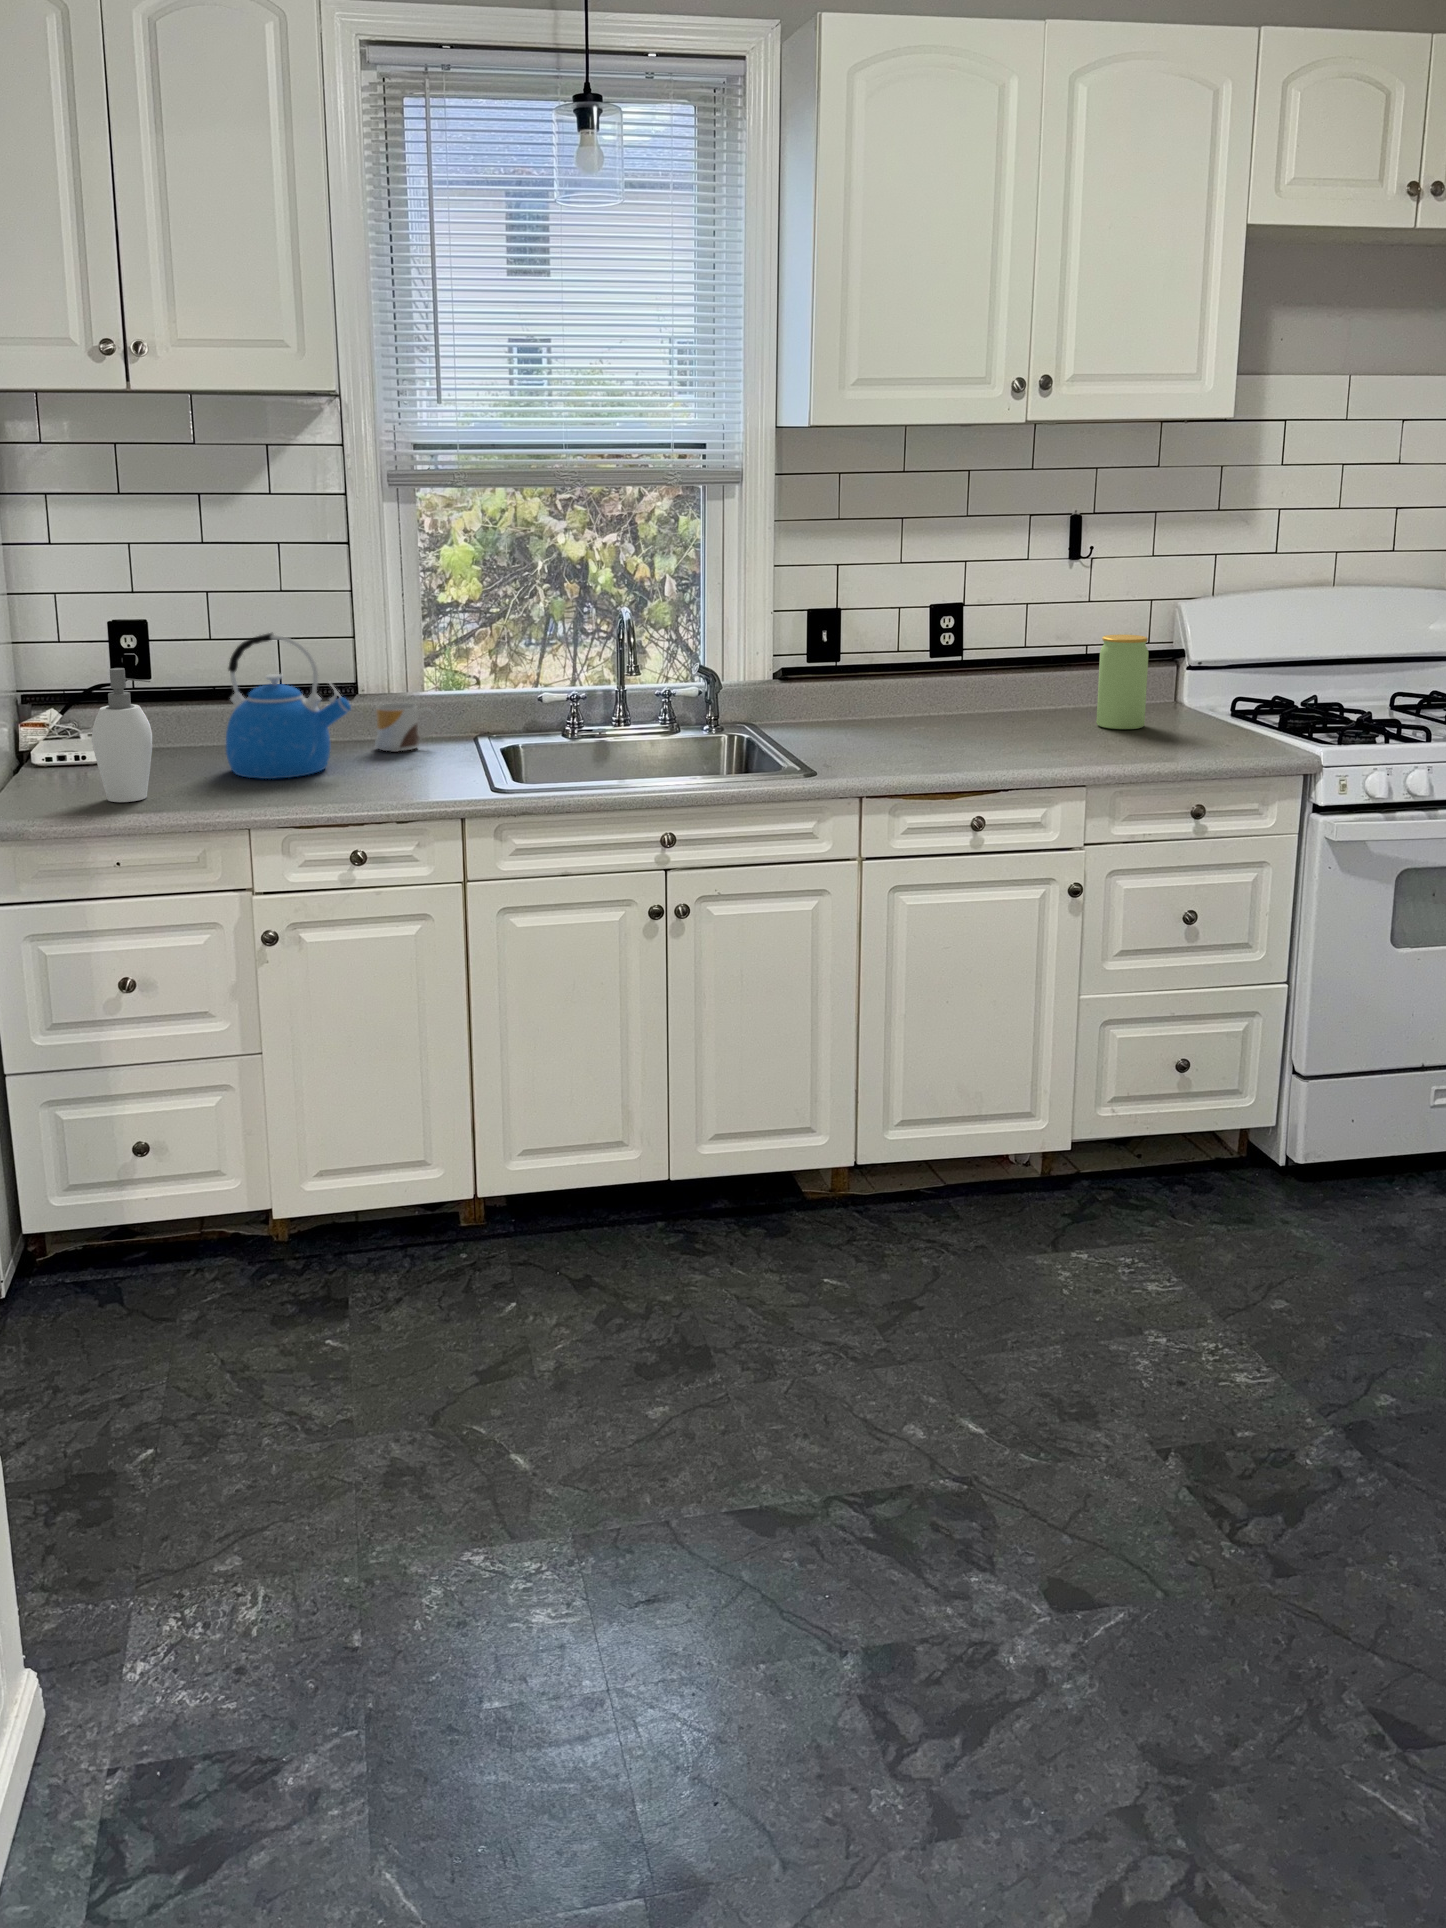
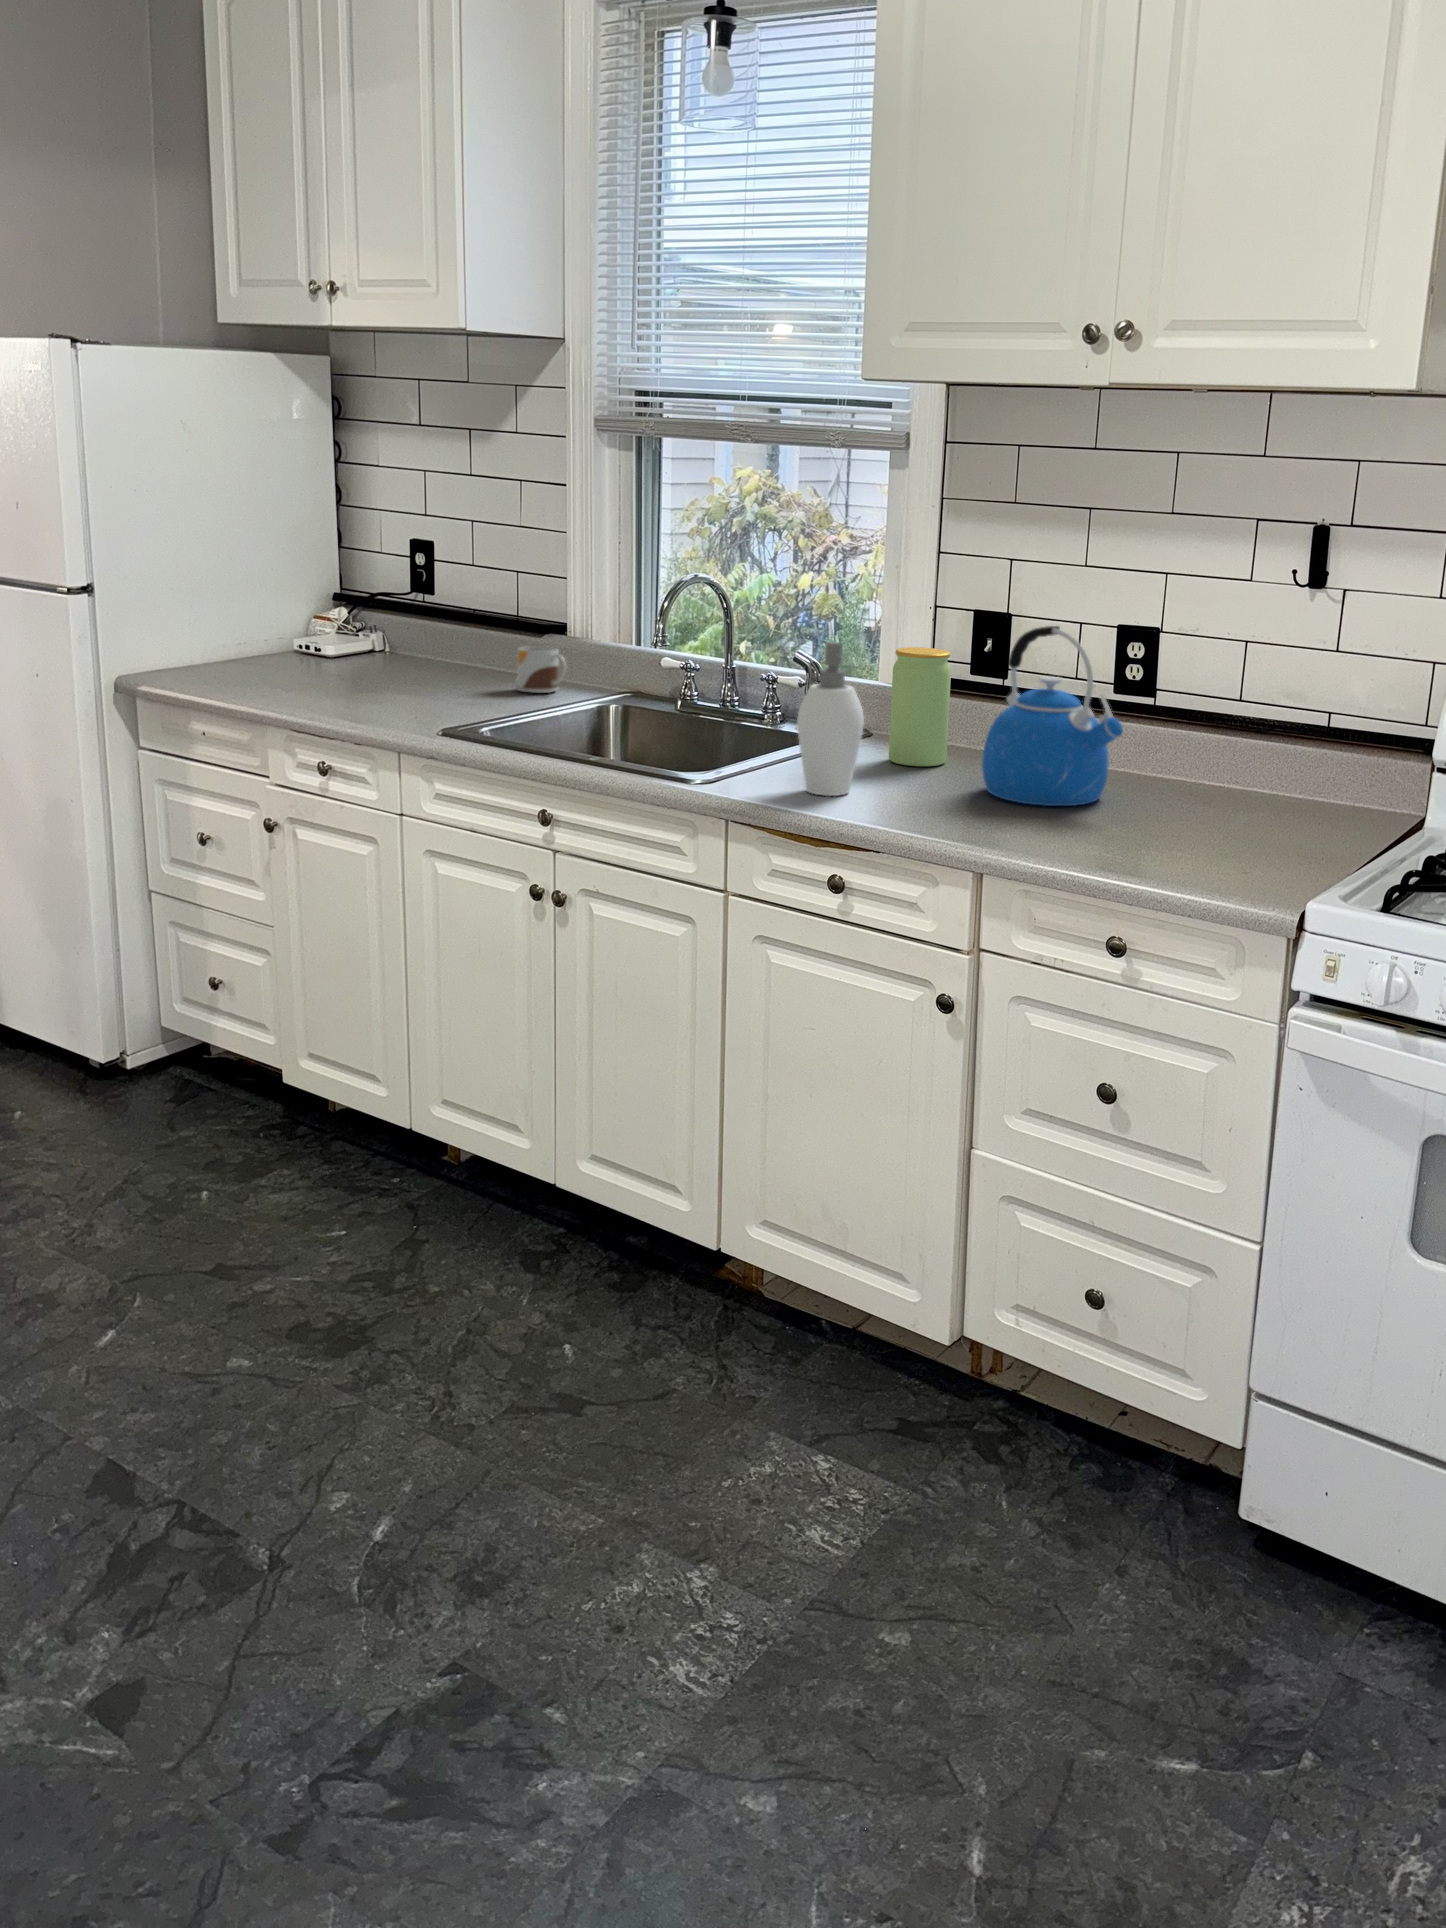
kettle: present [226,633,351,779] -> present [982,626,1123,806]
jar: present [1096,635,1149,729] -> present [889,647,951,766]
soap dispenser: present [92,668,152,802] -> present [797,642,864,796]

